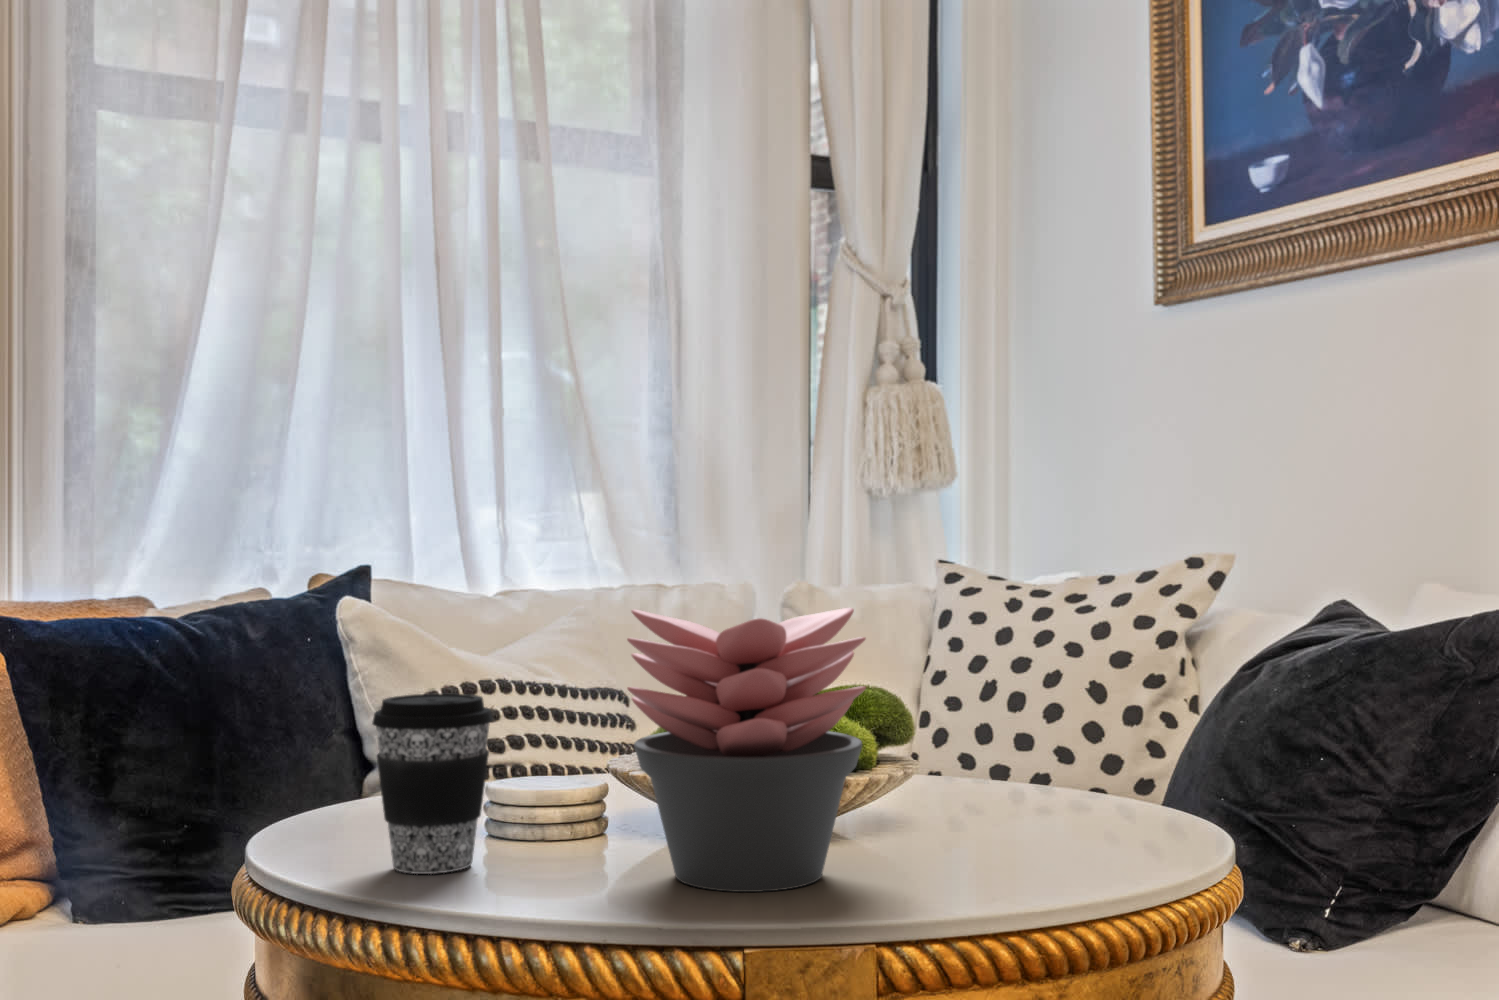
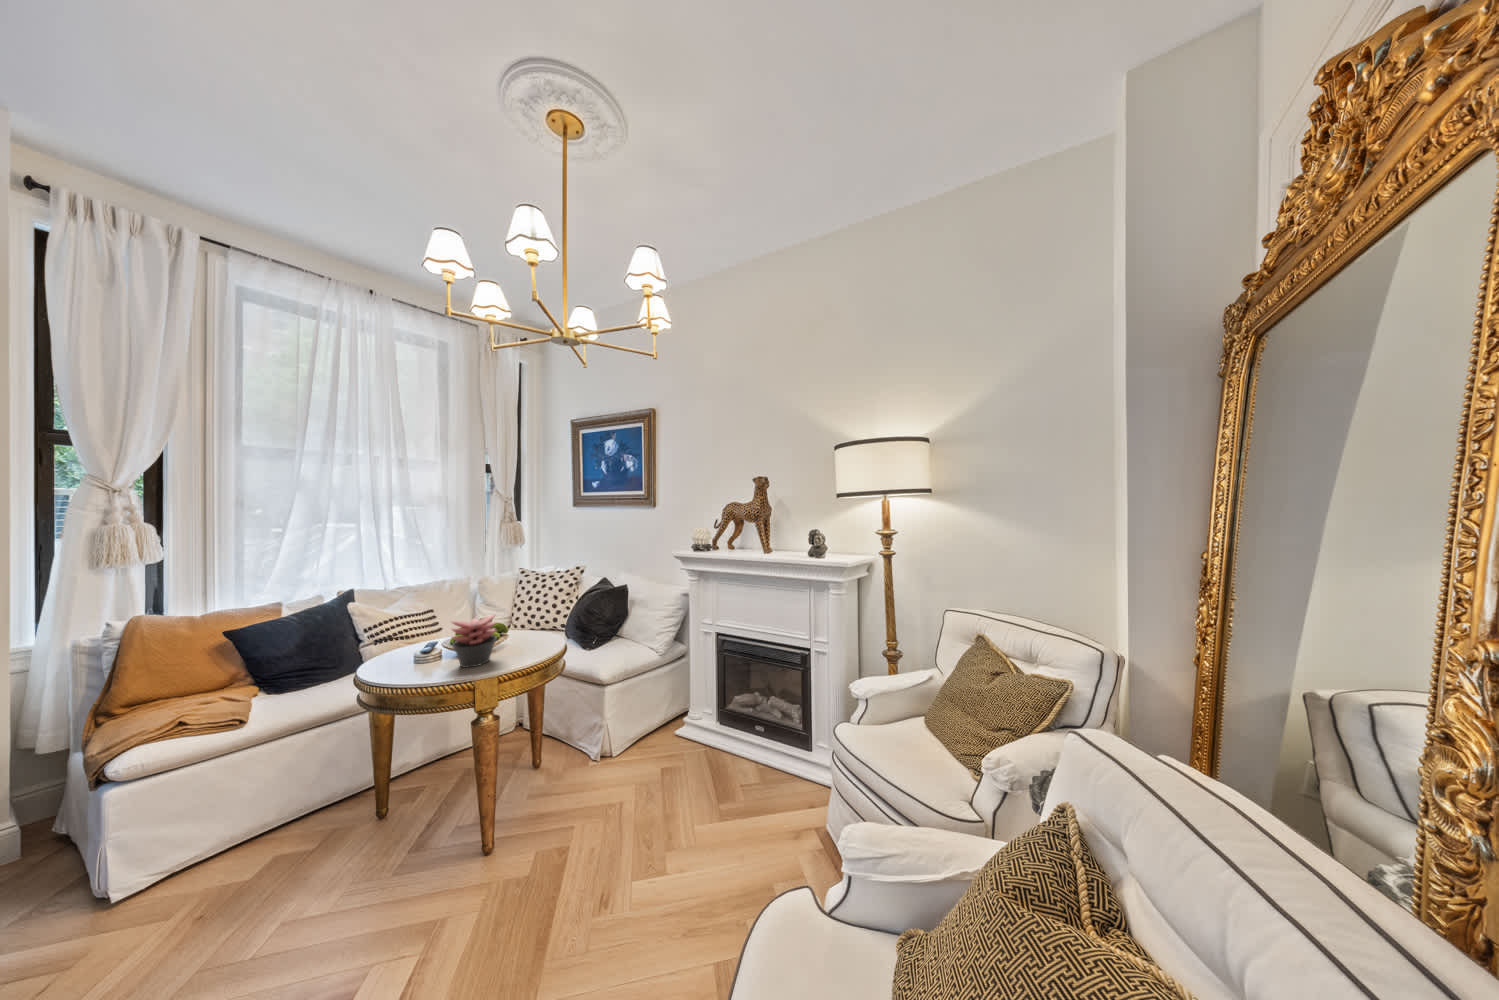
coffee cup: present [372,694,492,874] -> none [392,640,420,676]

